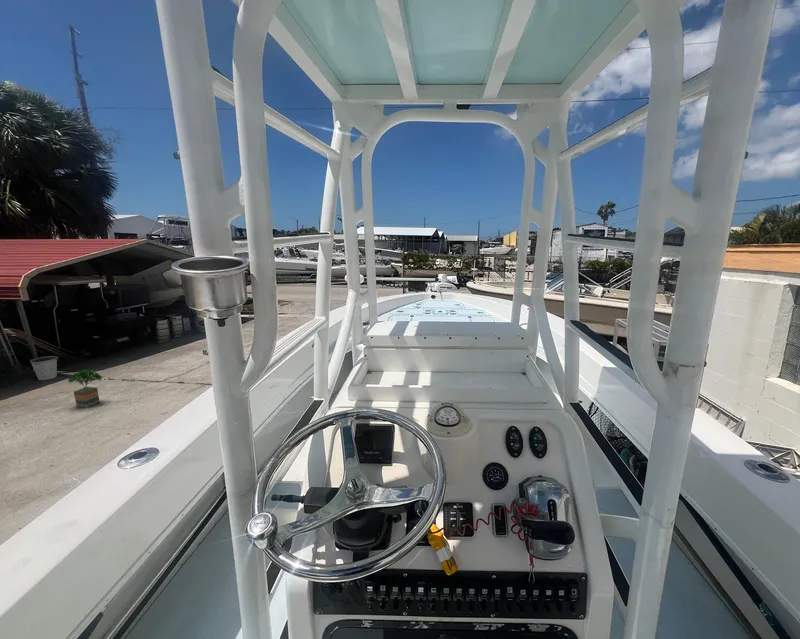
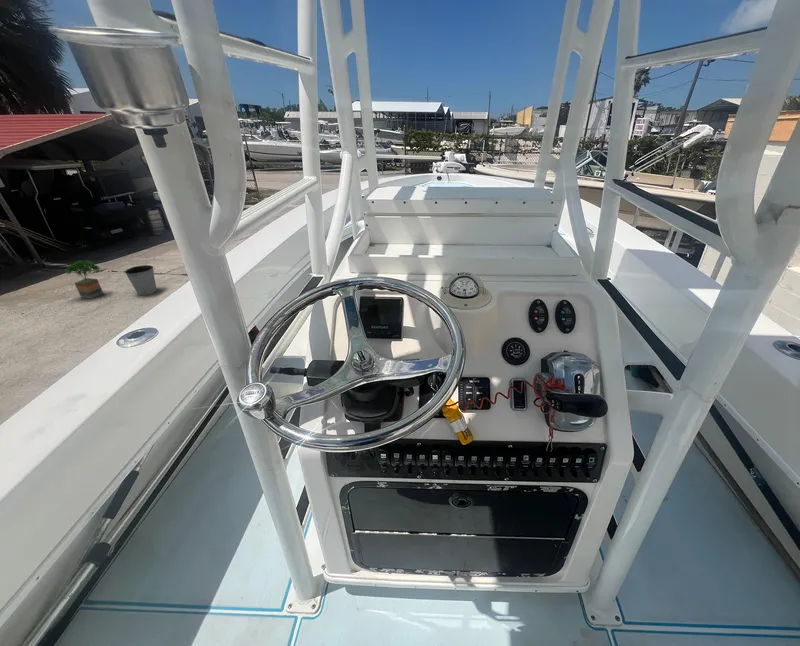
bucket: present [30,356,58,380] -> present [124,265,157,295]

